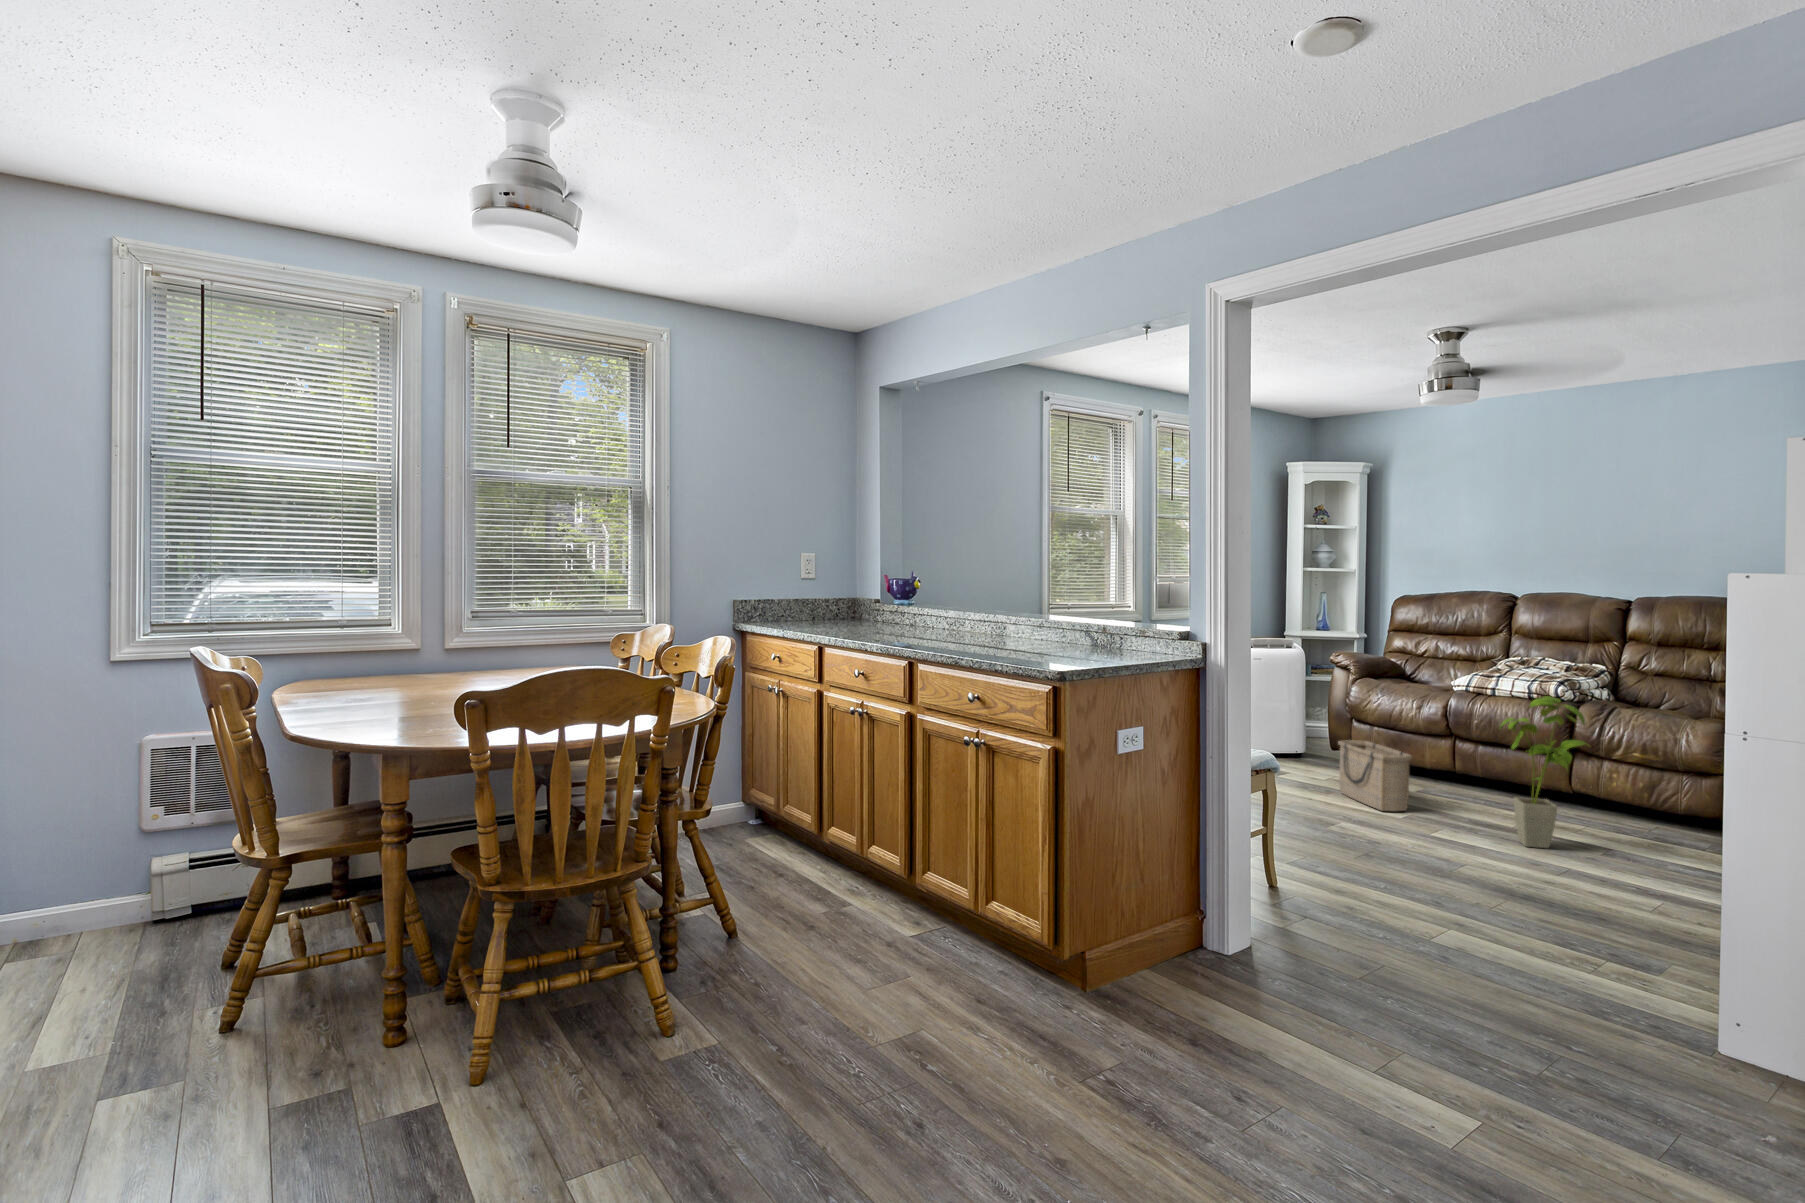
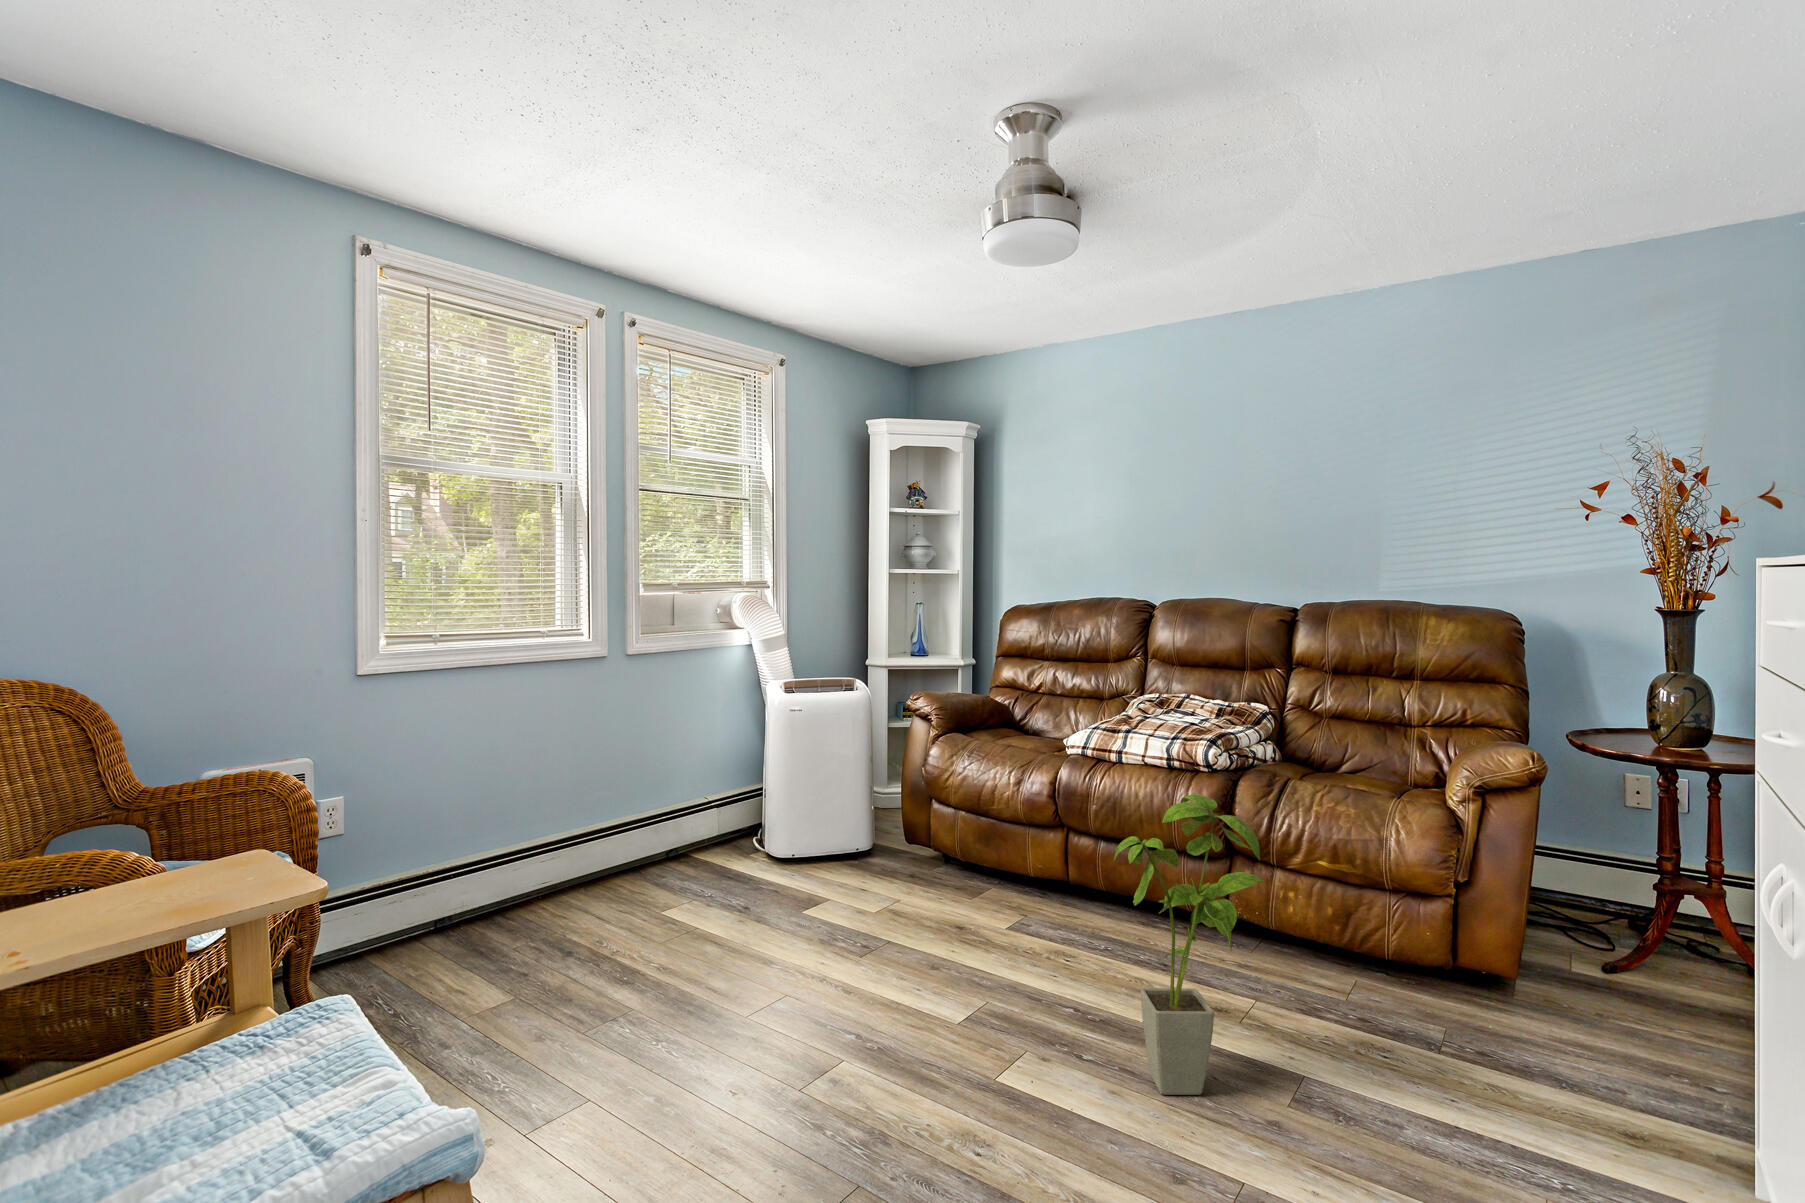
basket: present [1338,740,1412,811] -> none [875,857,981,1004]

